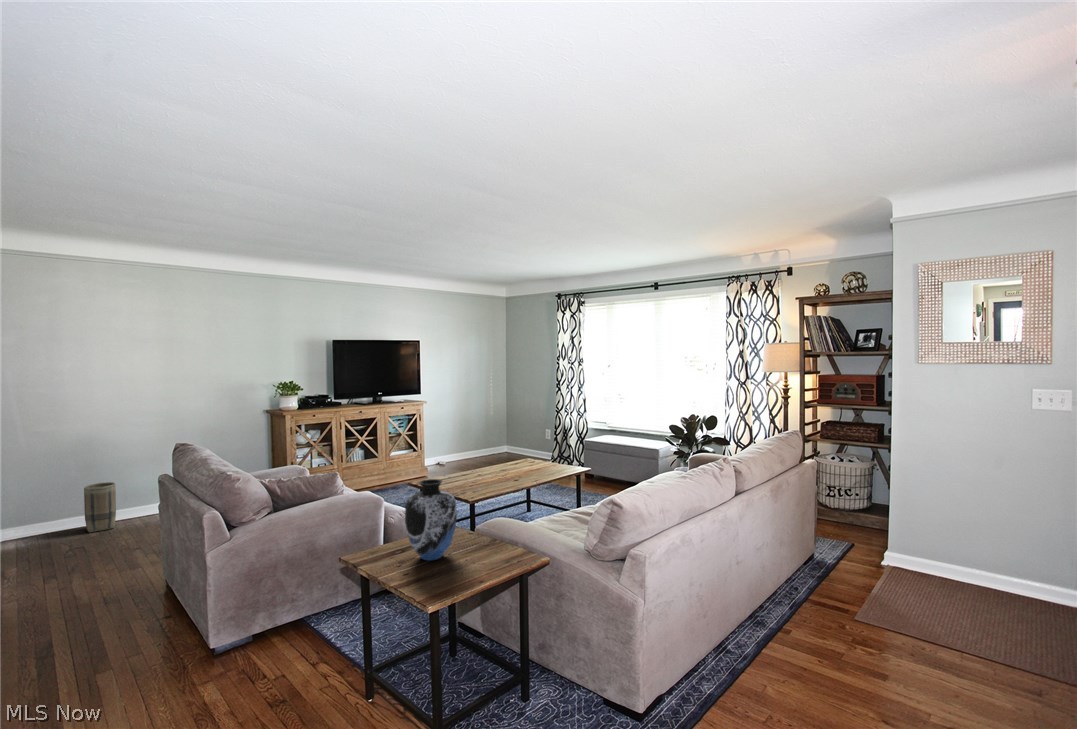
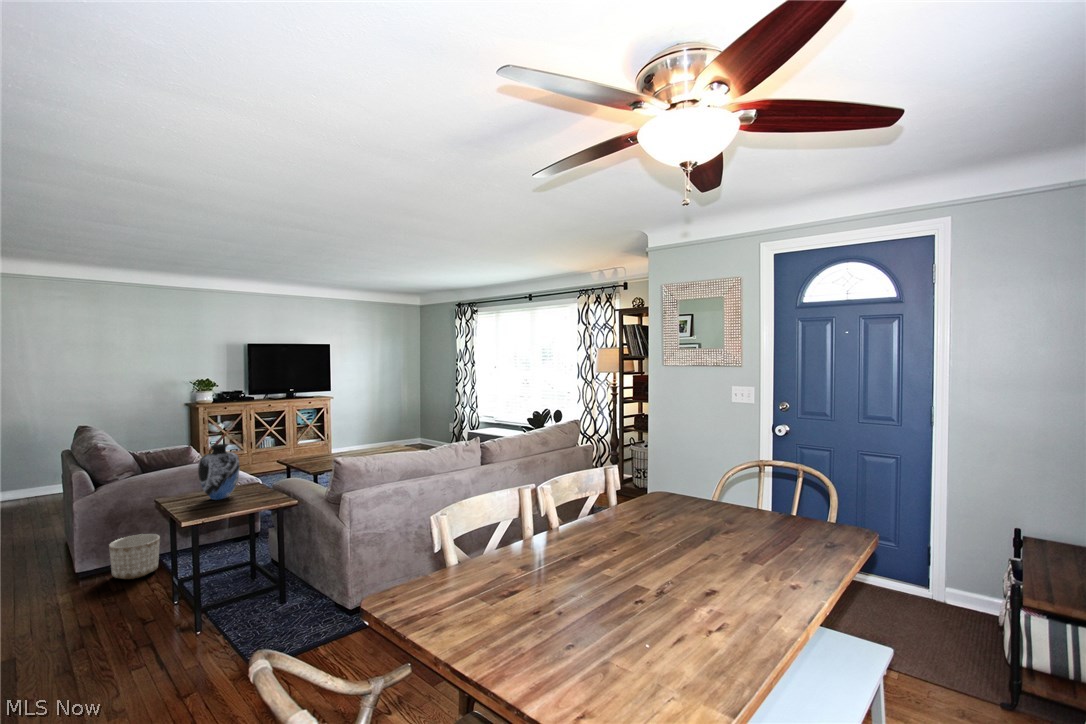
basket: present [84,482,116,532] -> none [17,462,45,502]
planter: none [254,593,315,659] -> present [109,534,160,579]

